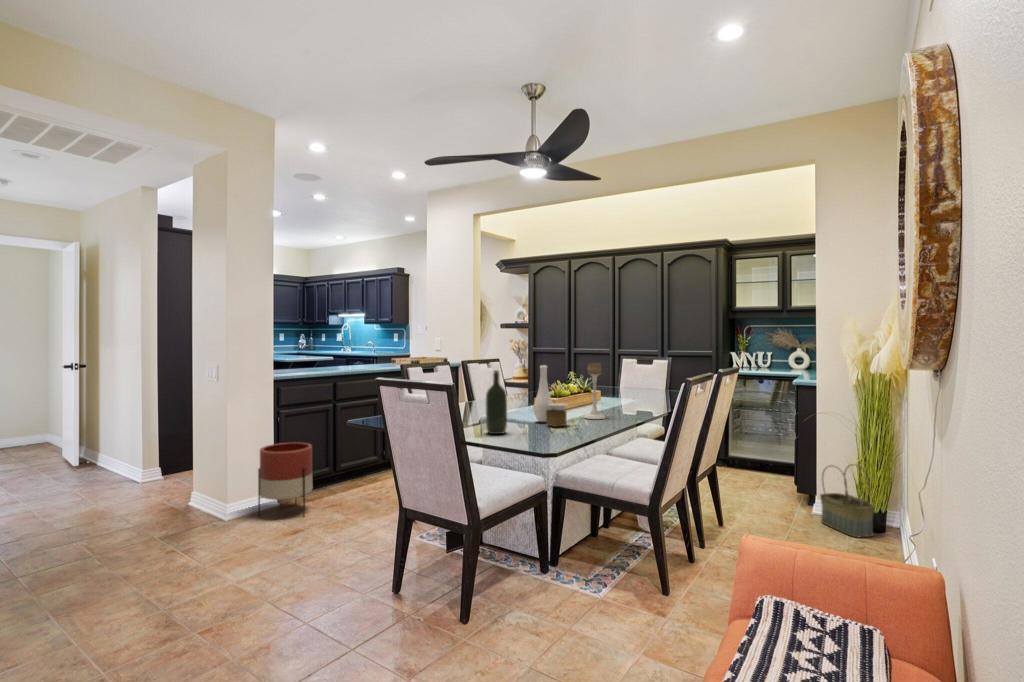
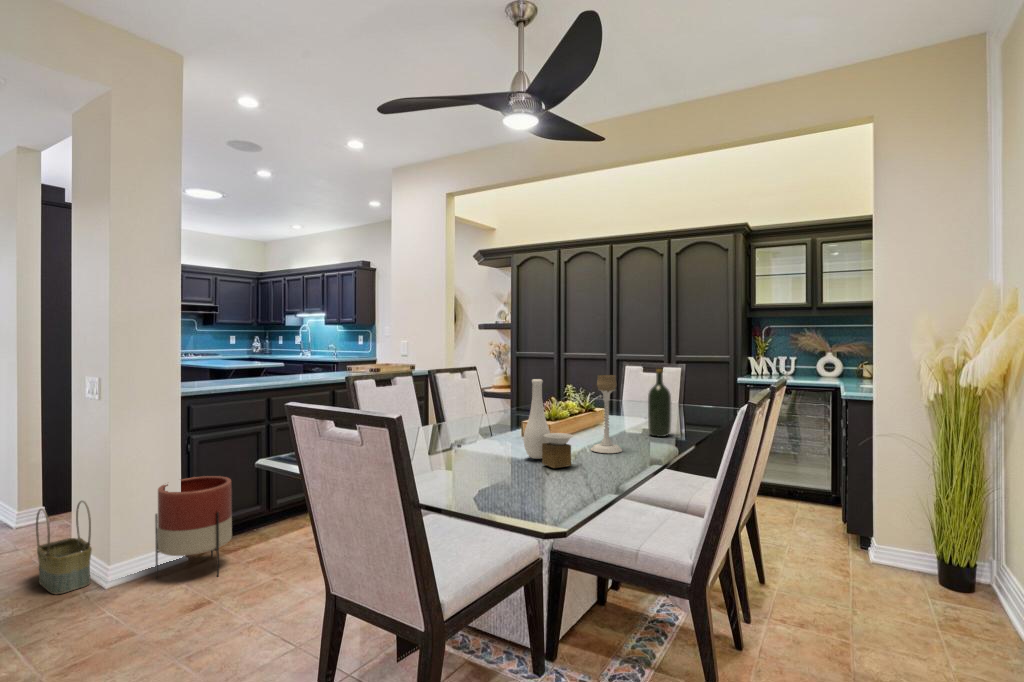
wine bottle: present [486,370,507,434] -> present [648,369,671,437]
basket: present [820,465,875,537] -> present [36,501,92,594]

